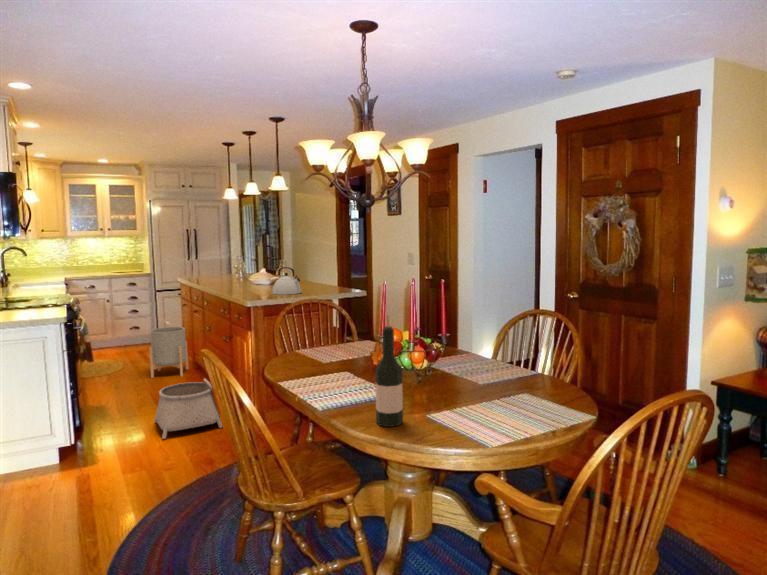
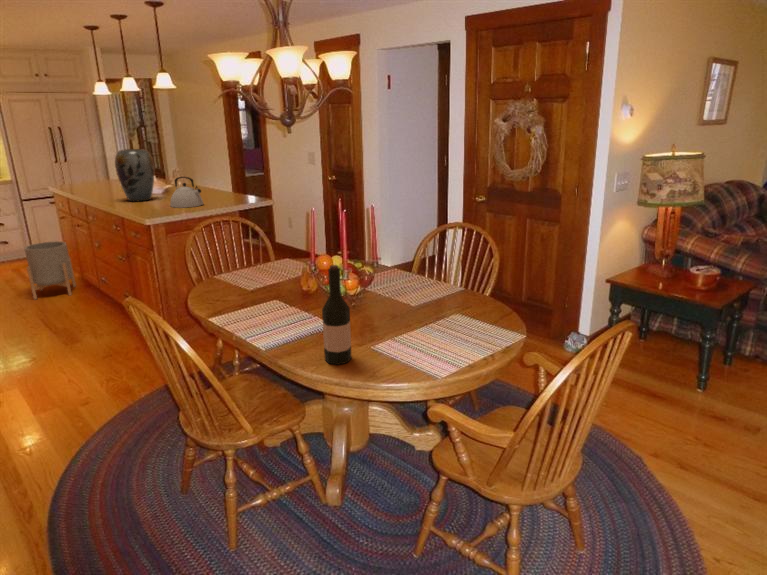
vase: none [231,244,263,290] -> present [115,149,154,201]
basket: present [154,379,223,439] -> none [51,302,150,370]

